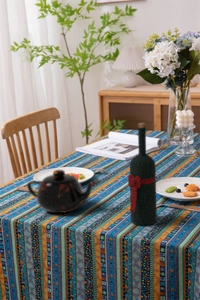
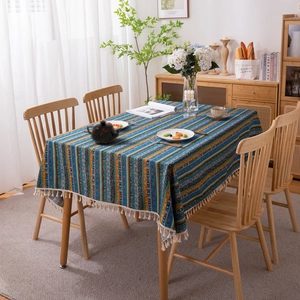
wine bottle: present [128,123,157,225] -> none [135,96,151,152]

